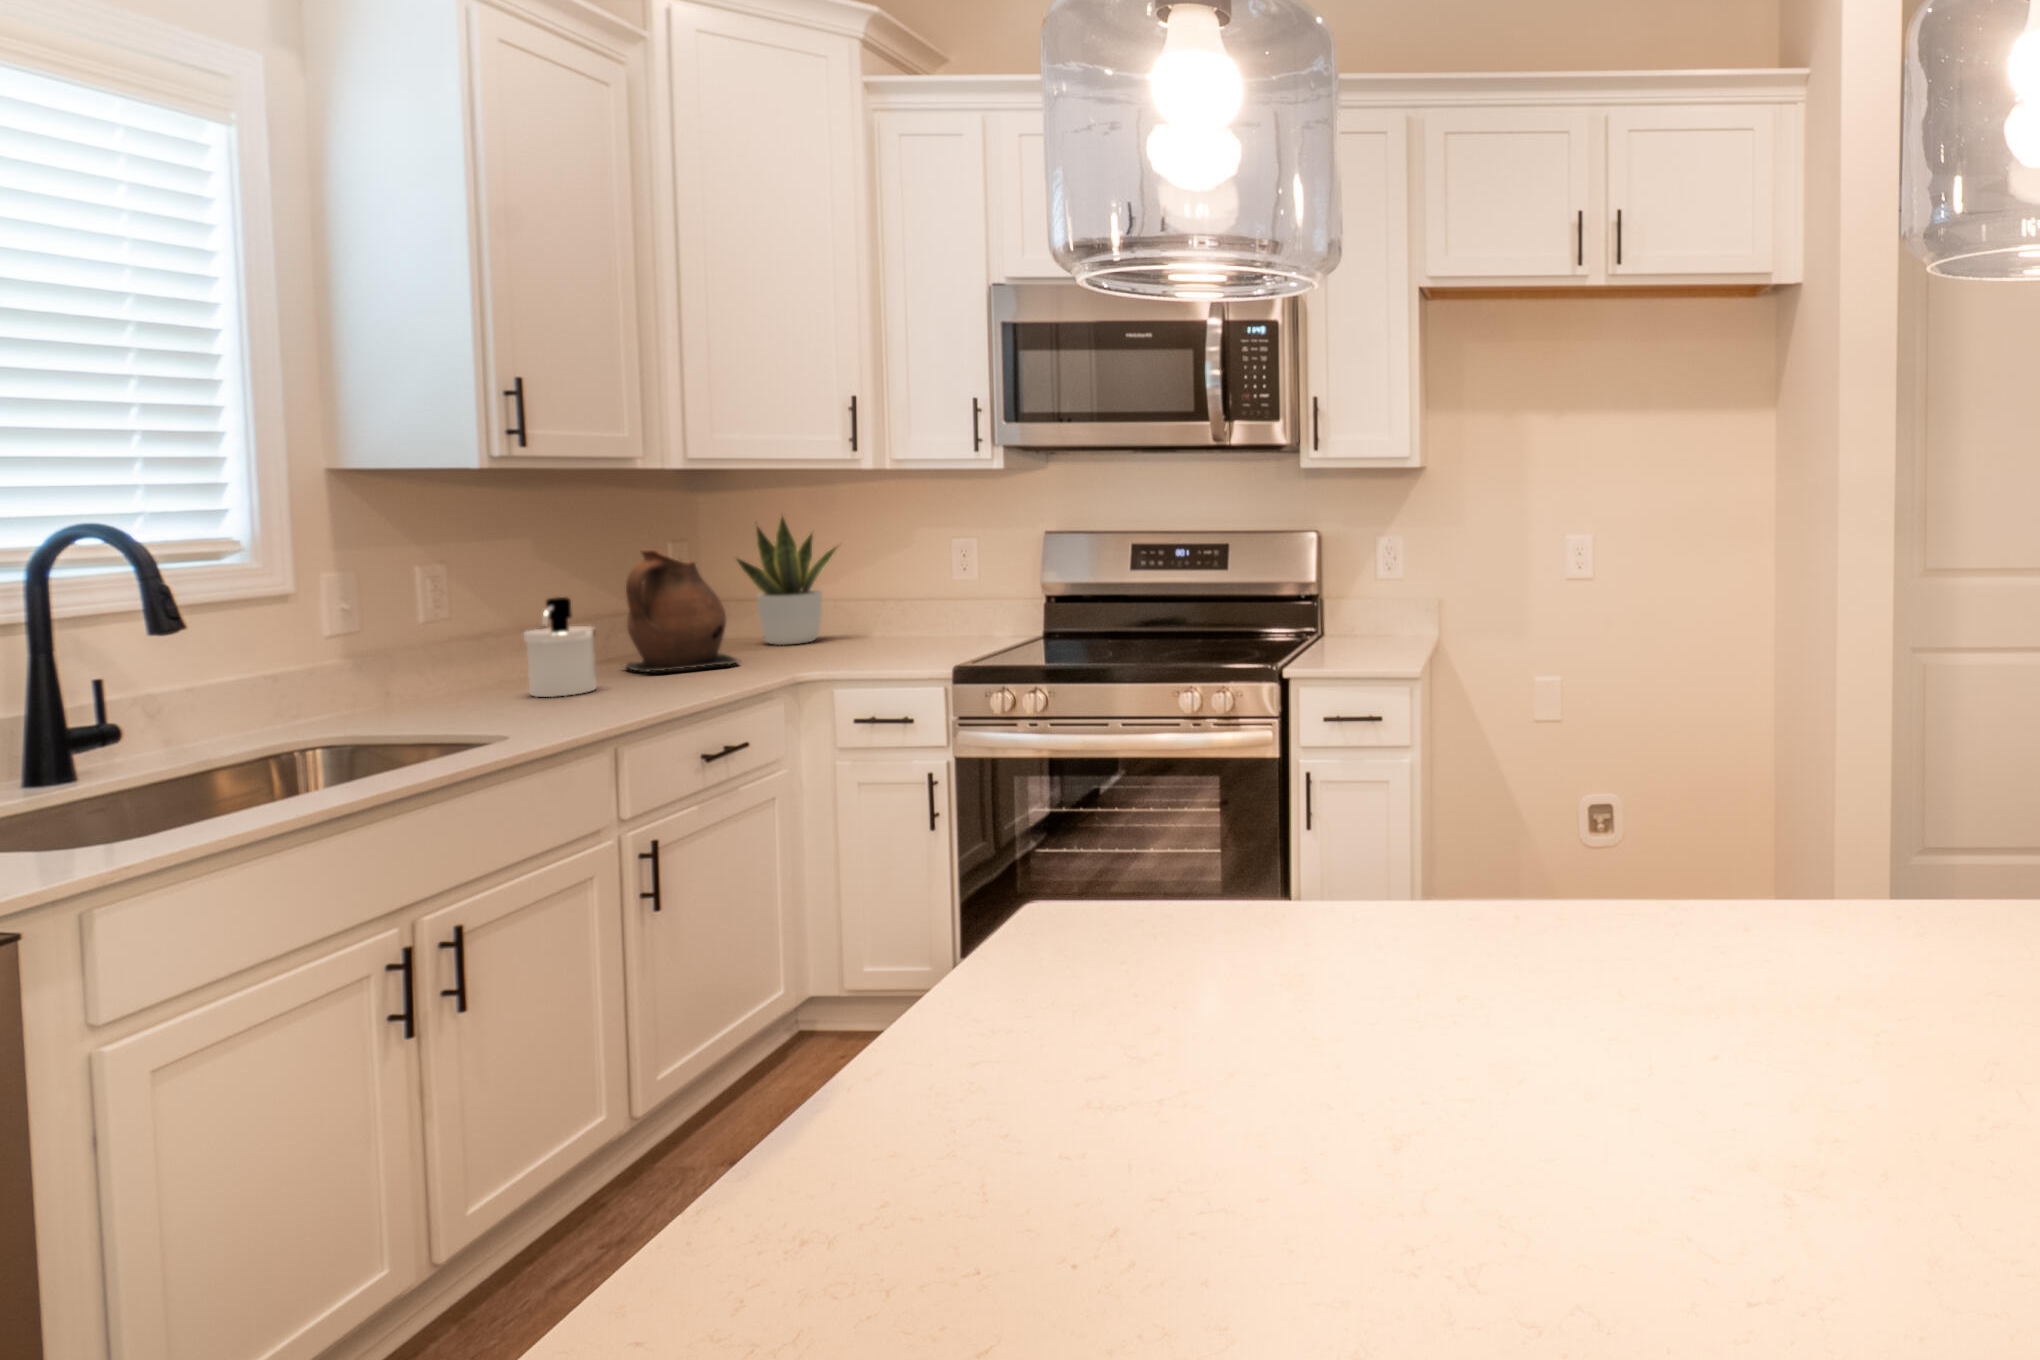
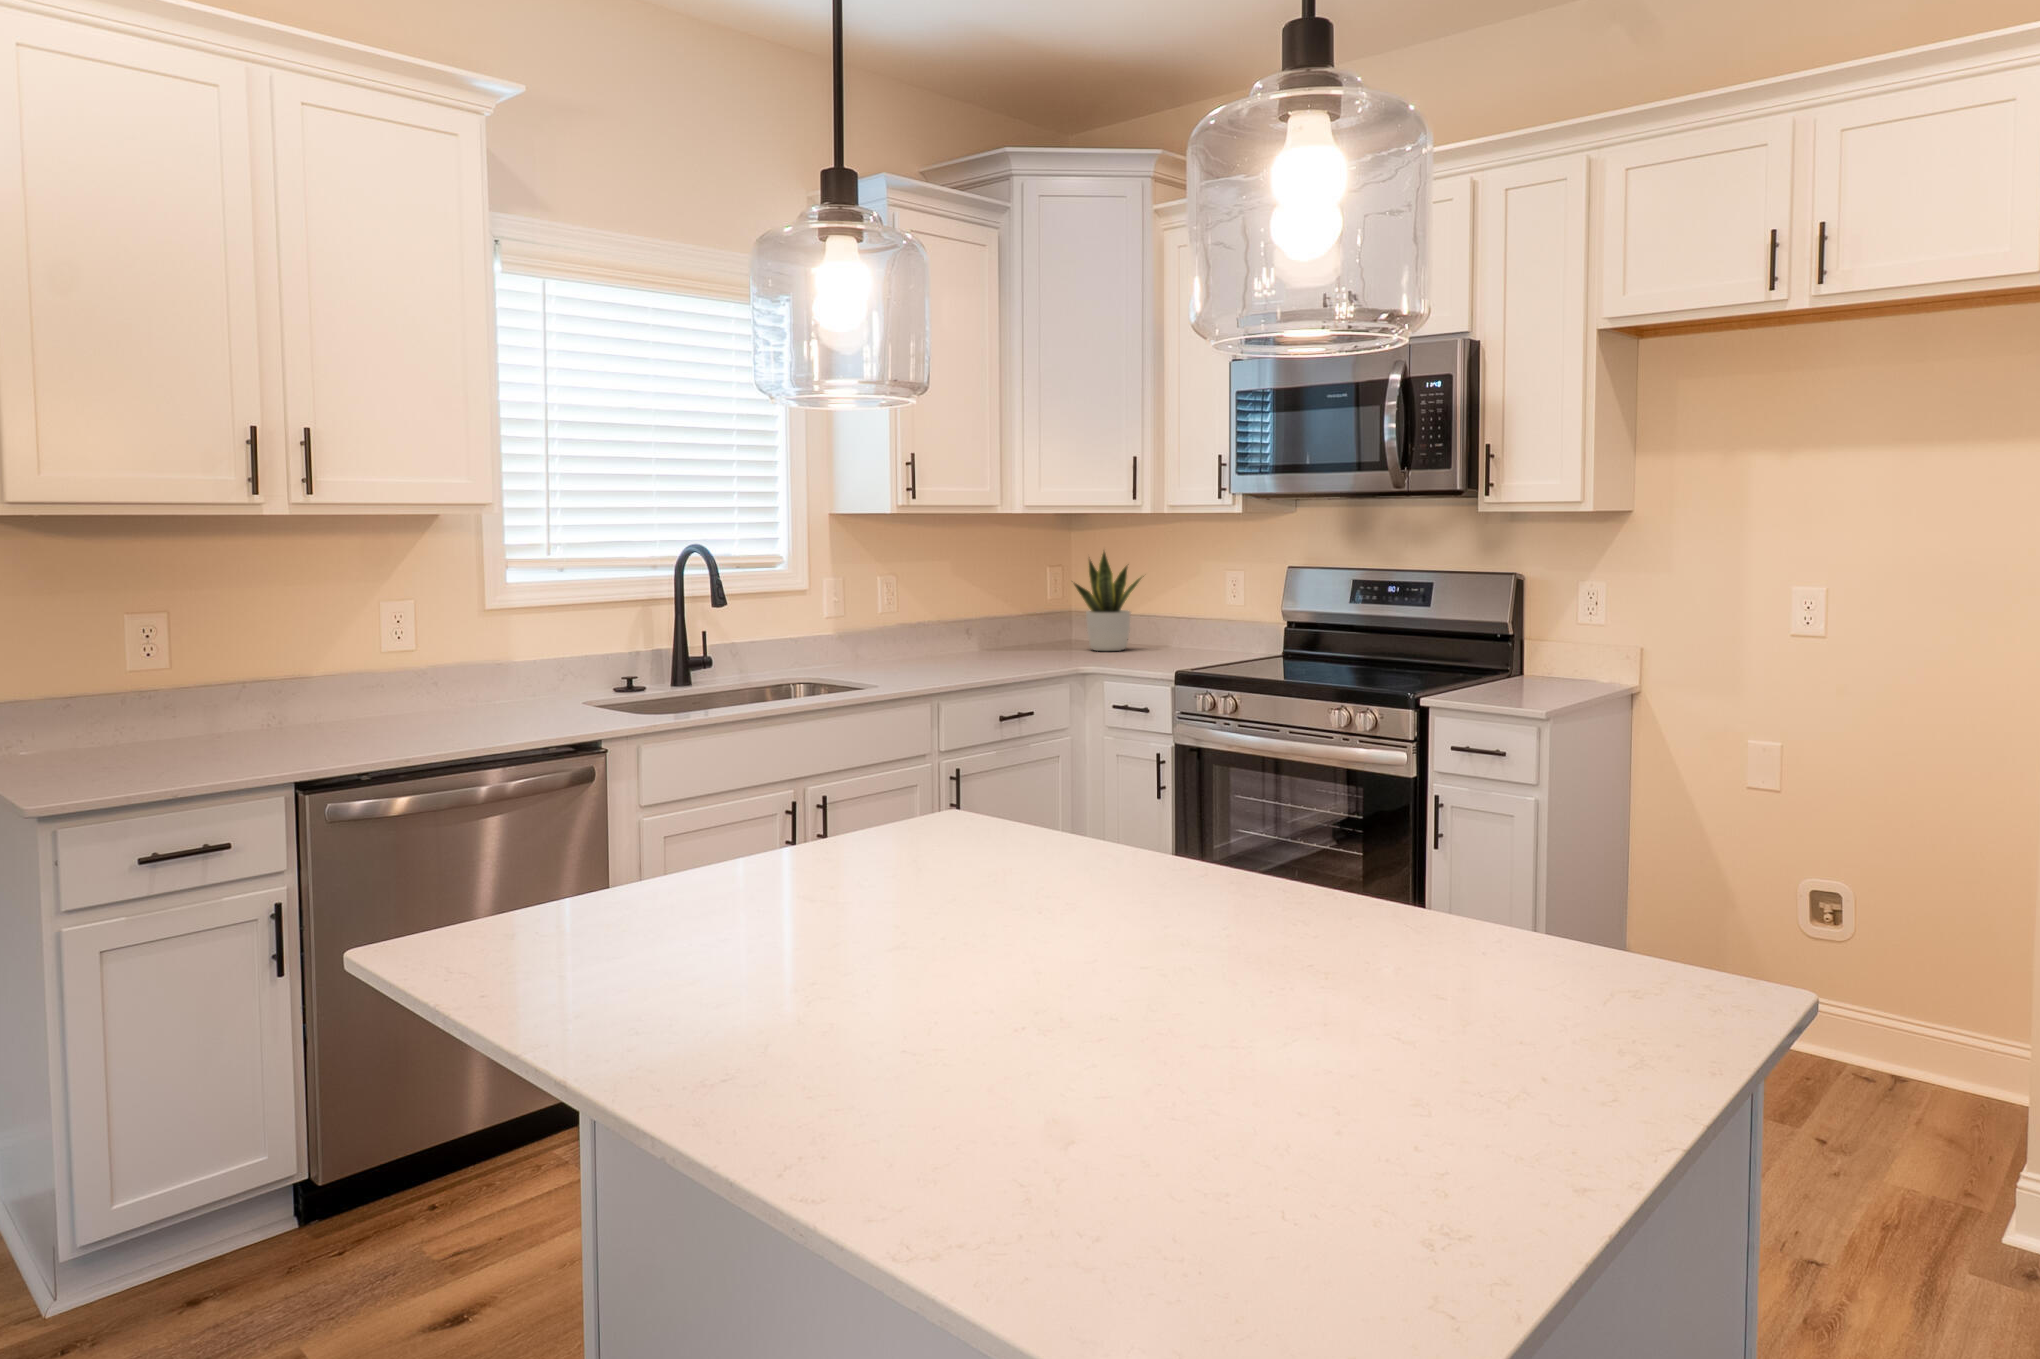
ceramic pitcher: present [626,550,738,672] -> none [985,571,1055,661]
soap dispenser: present [524,597,596,697] -> none [918,601,958,668]

